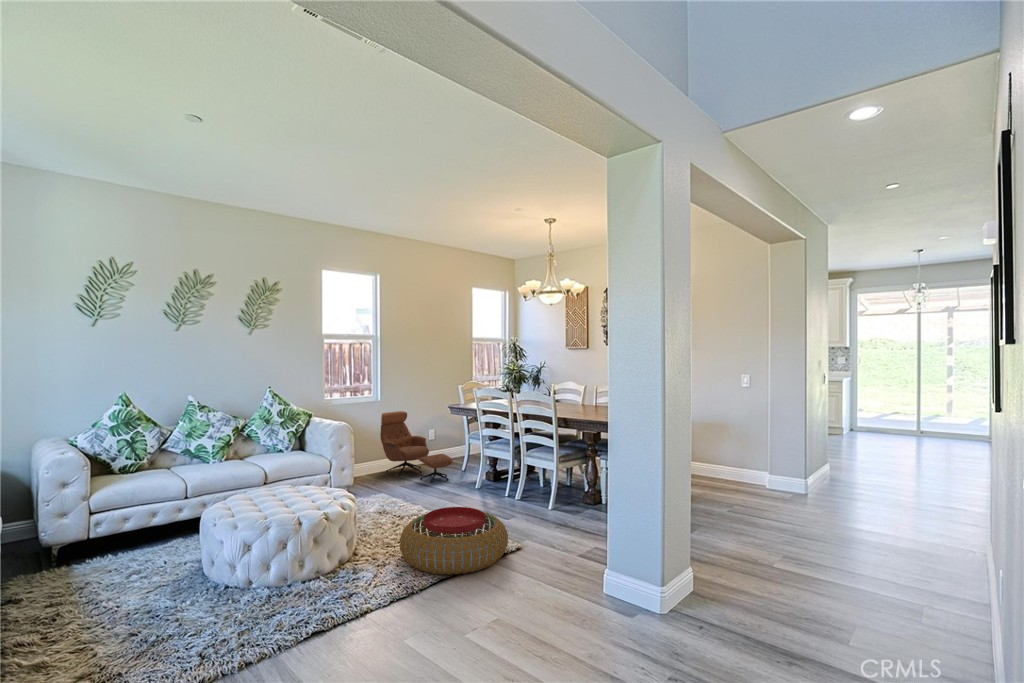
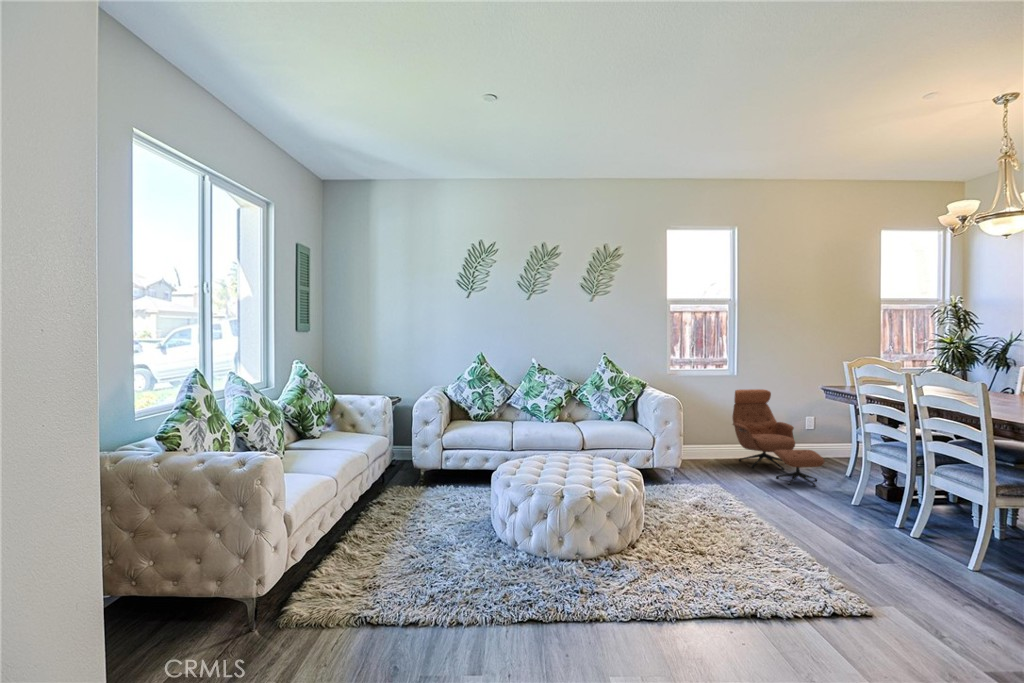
pouf: present [400,507,508,575] -> none [675,521,841,624]

